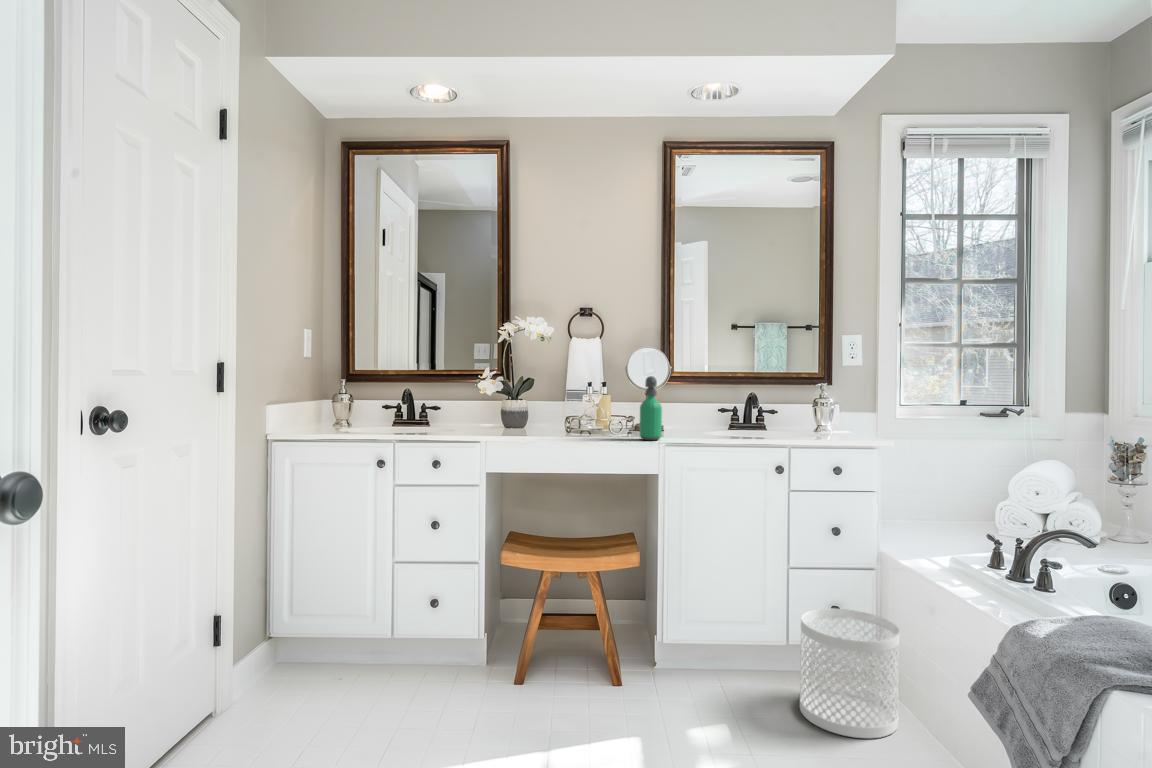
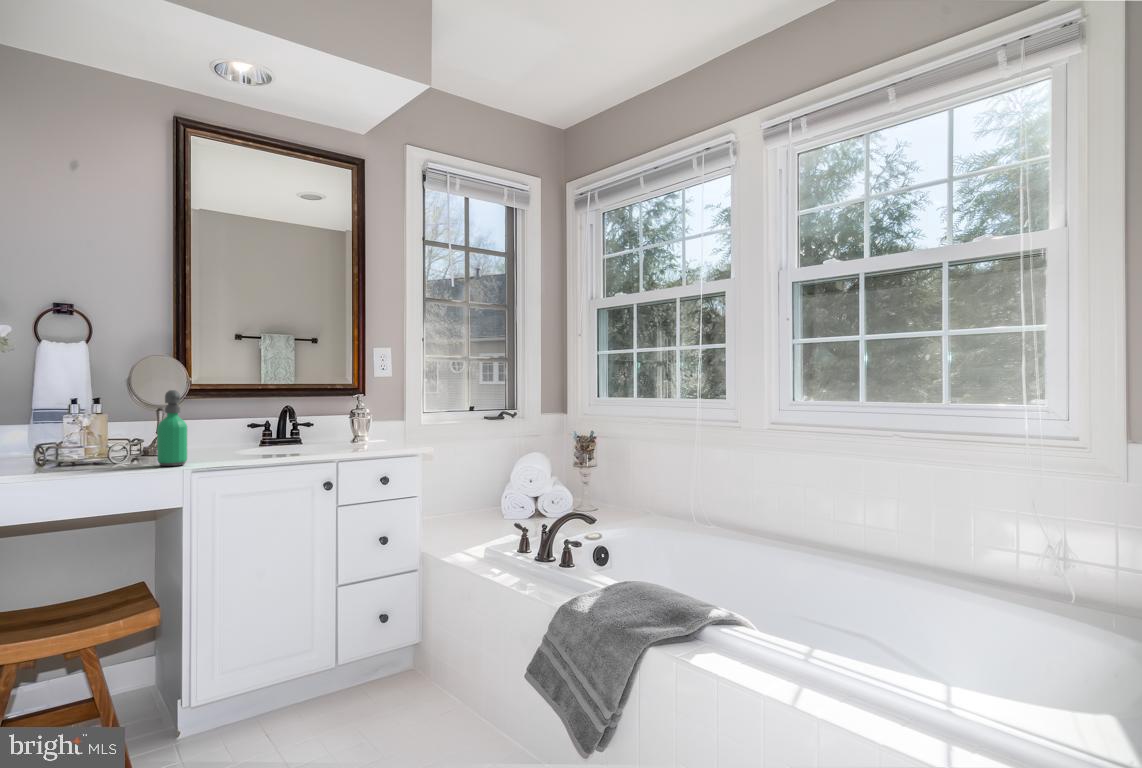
waste basket: present [800,608,900,738] -> none [355,612,446,736]

